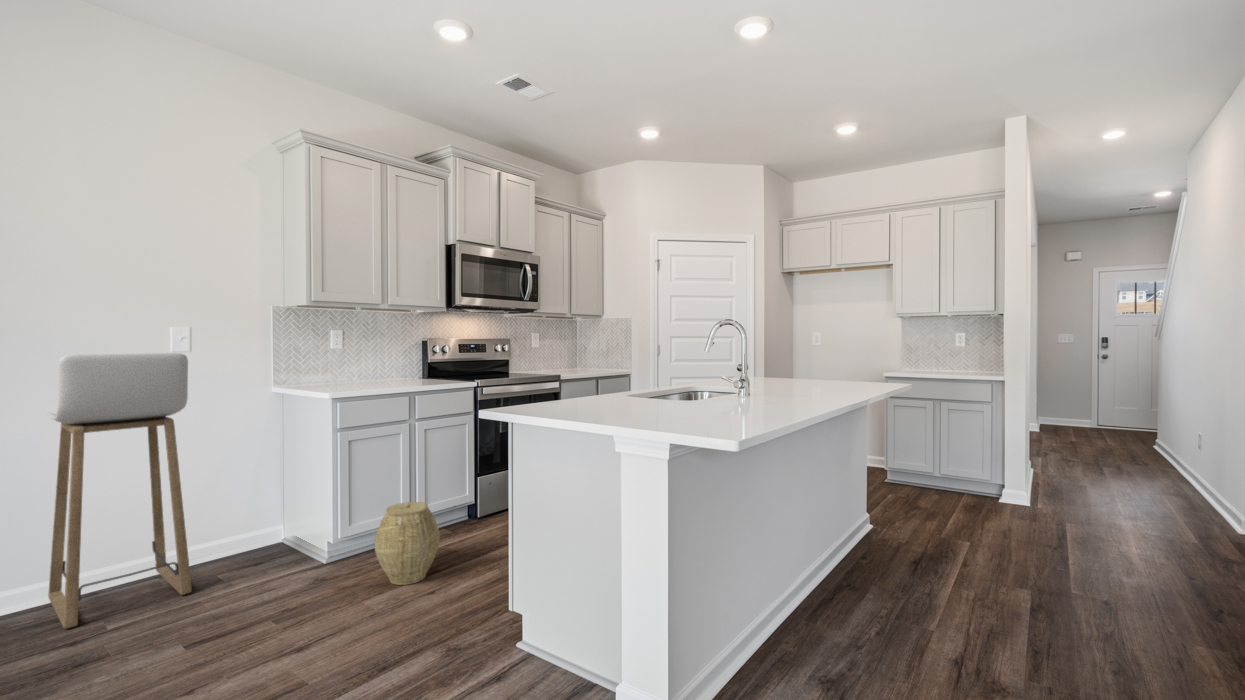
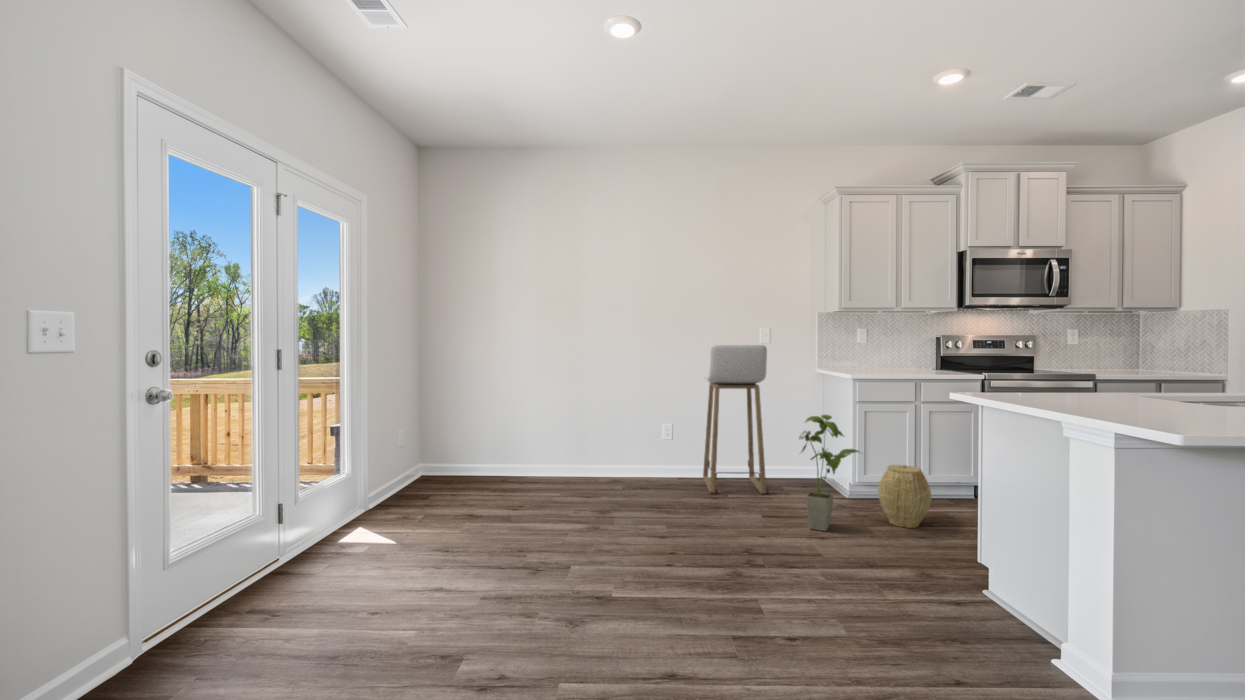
house plant: none [255,458,360,639] -> present [799,415,860,531]

